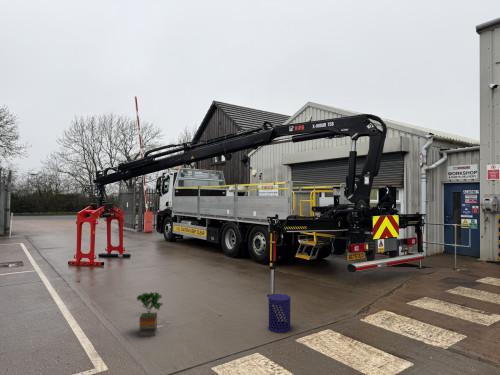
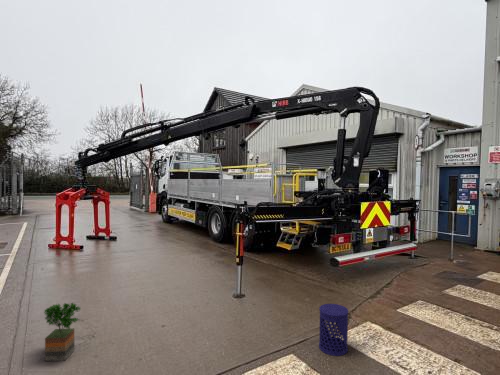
waste bin: present [268,294,291,333] -> present [319,304,348,356]

